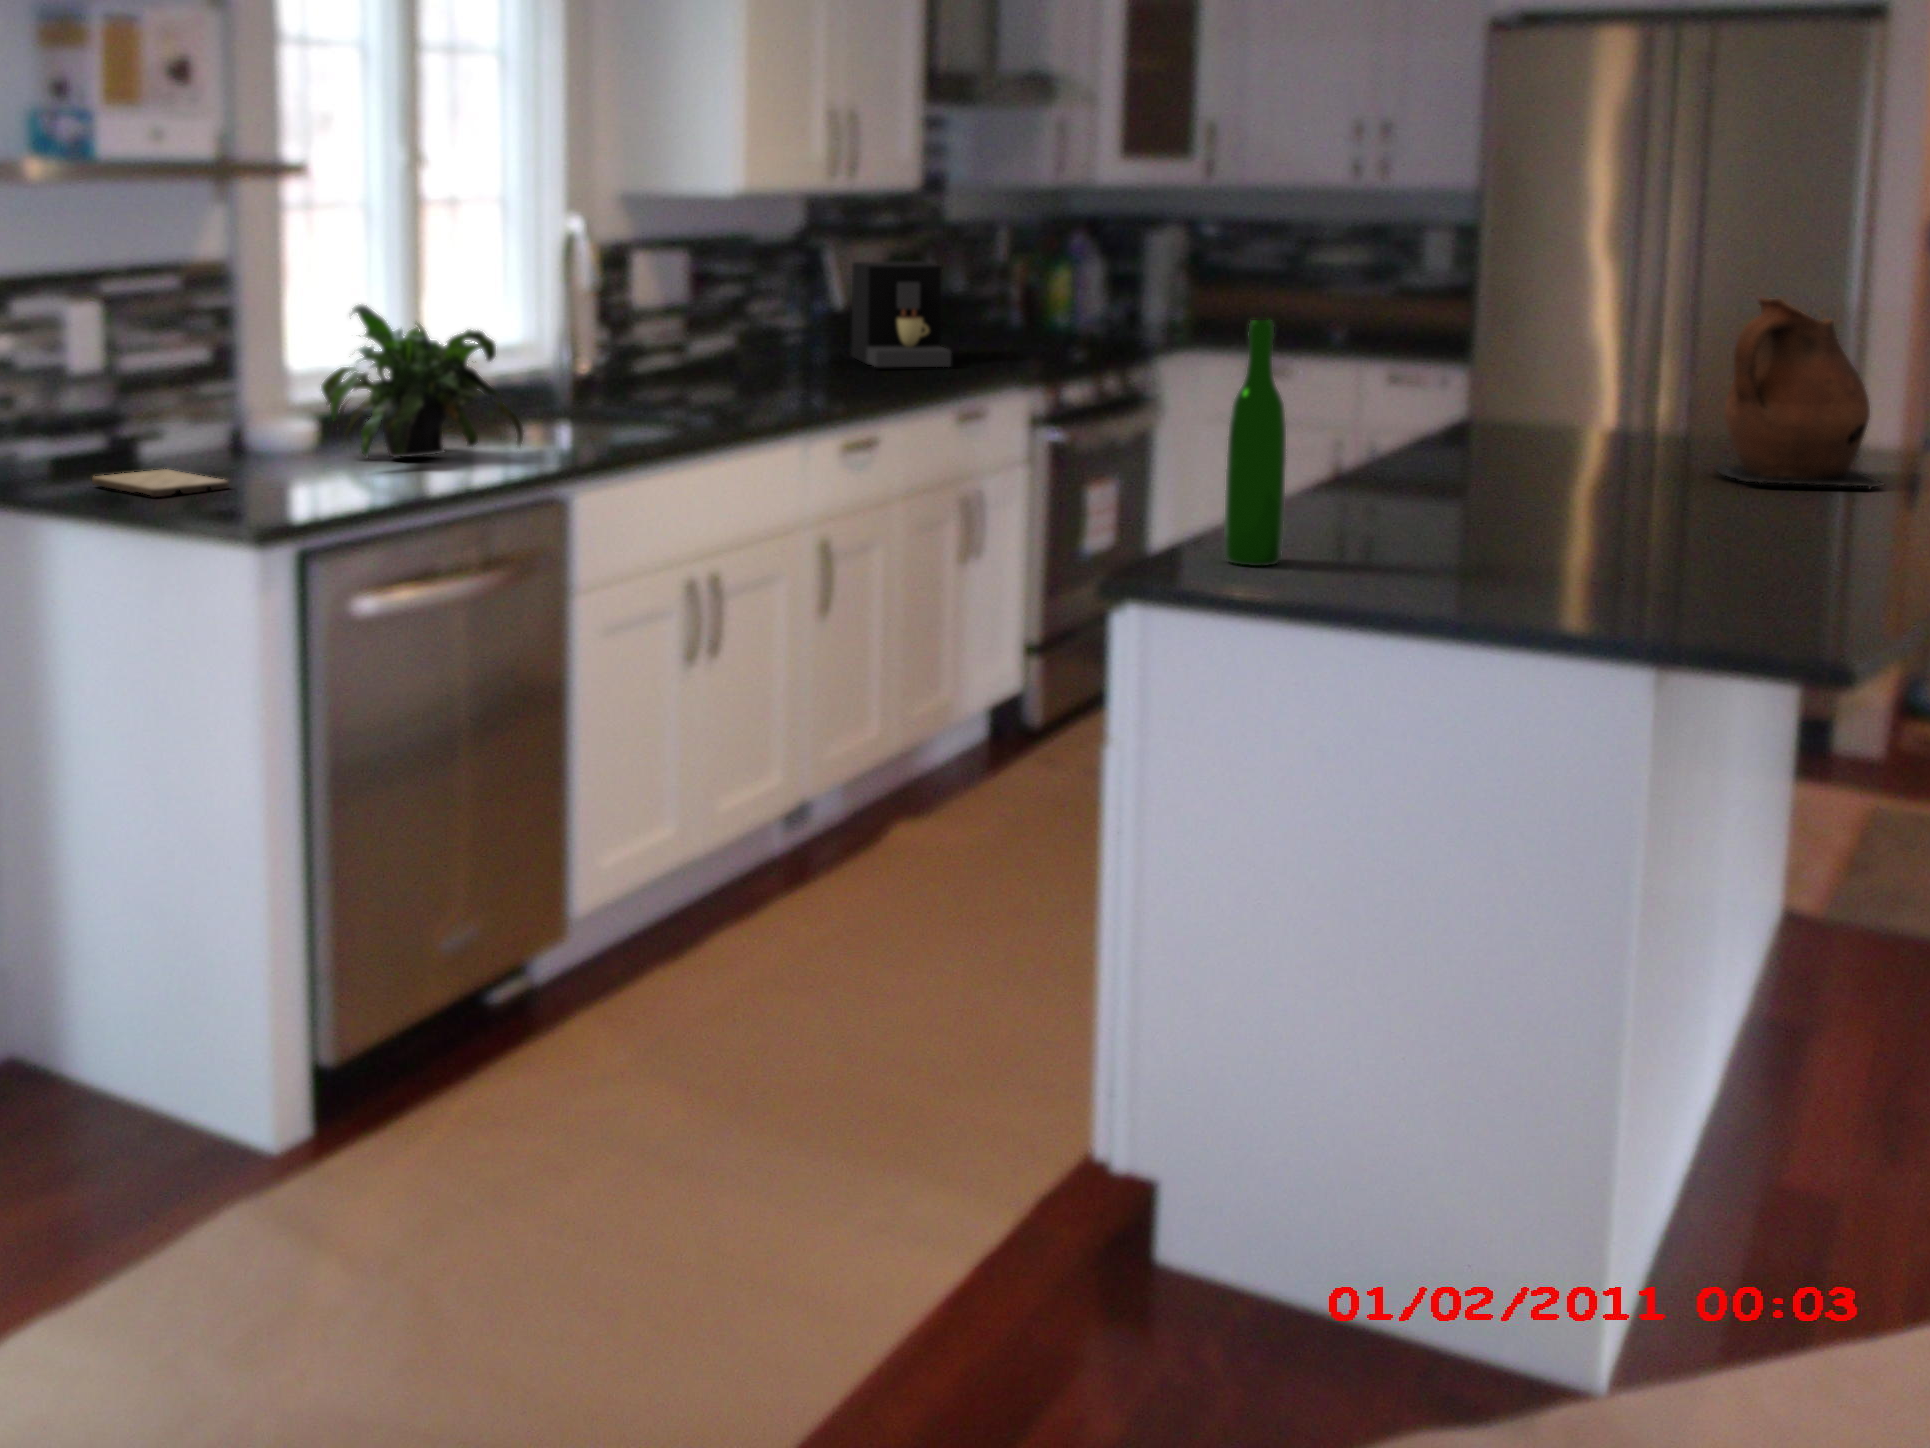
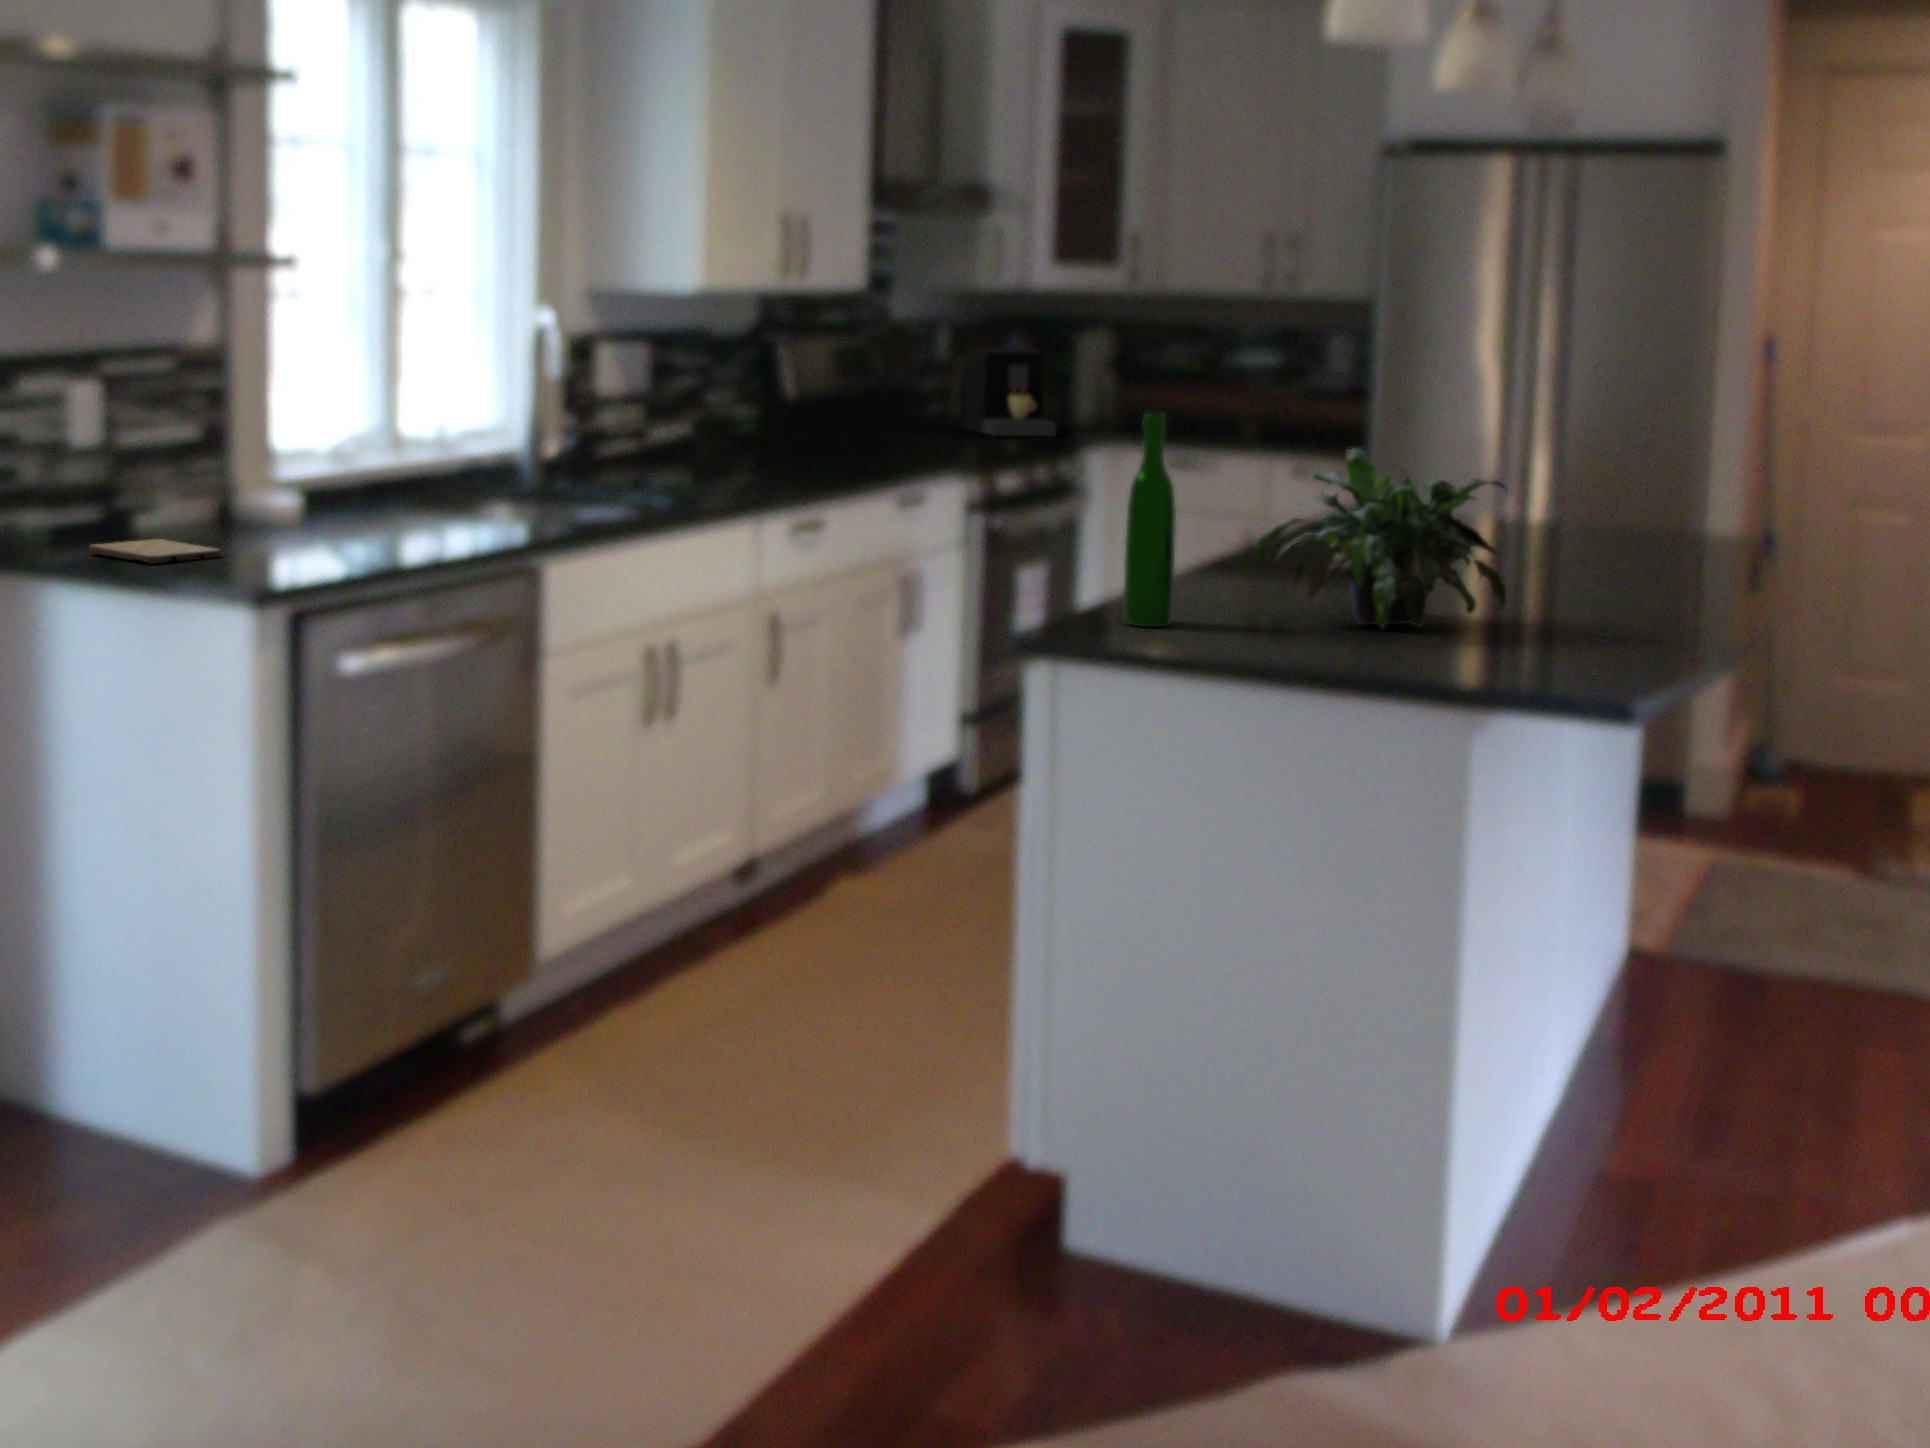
coffee maker: present [851,261,951,367] -> present [964,348,1056,436]
ceramic pitcher: present [1715,298,1883,488] -> none [1545,400,1692,568]
potted plant: present [321,304,524,457] -> present [1258,448,1506,628]

